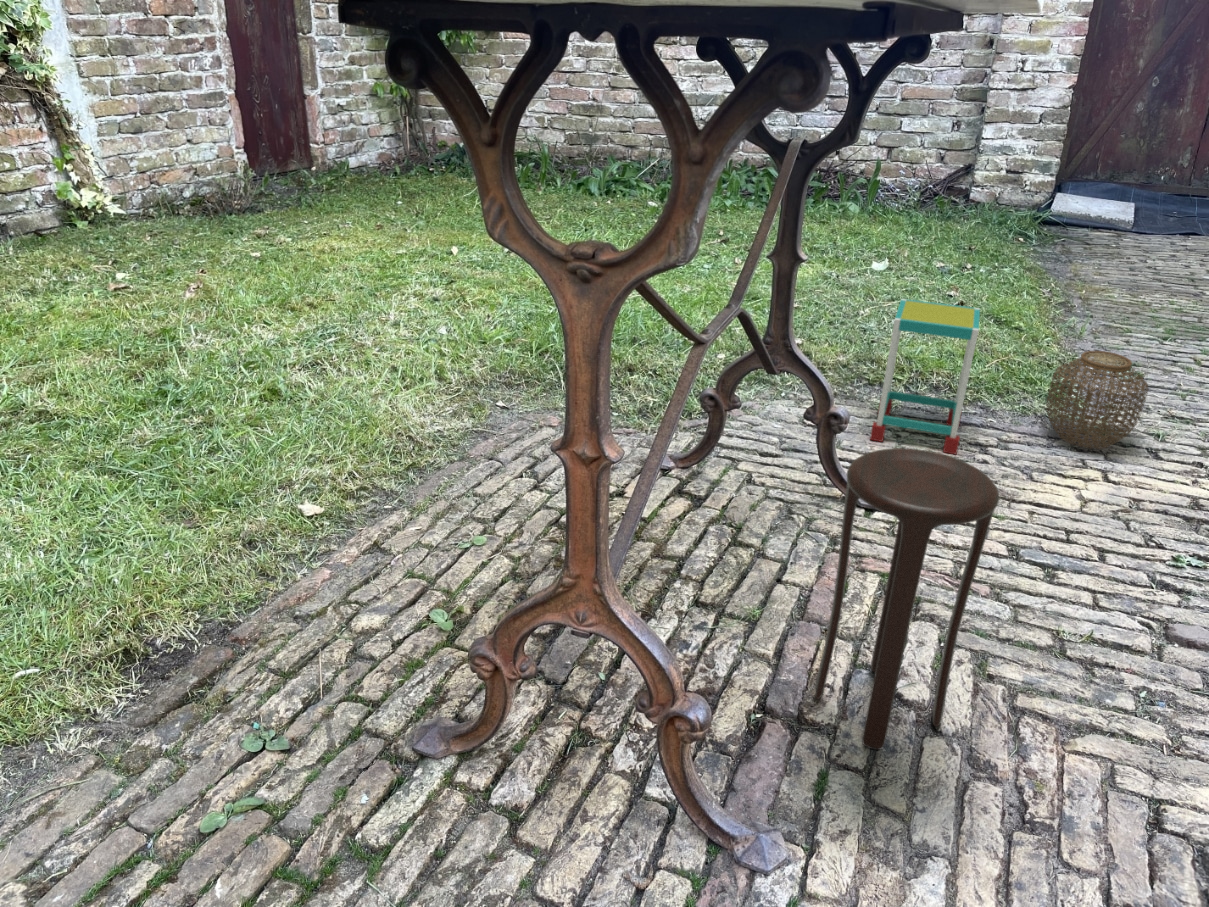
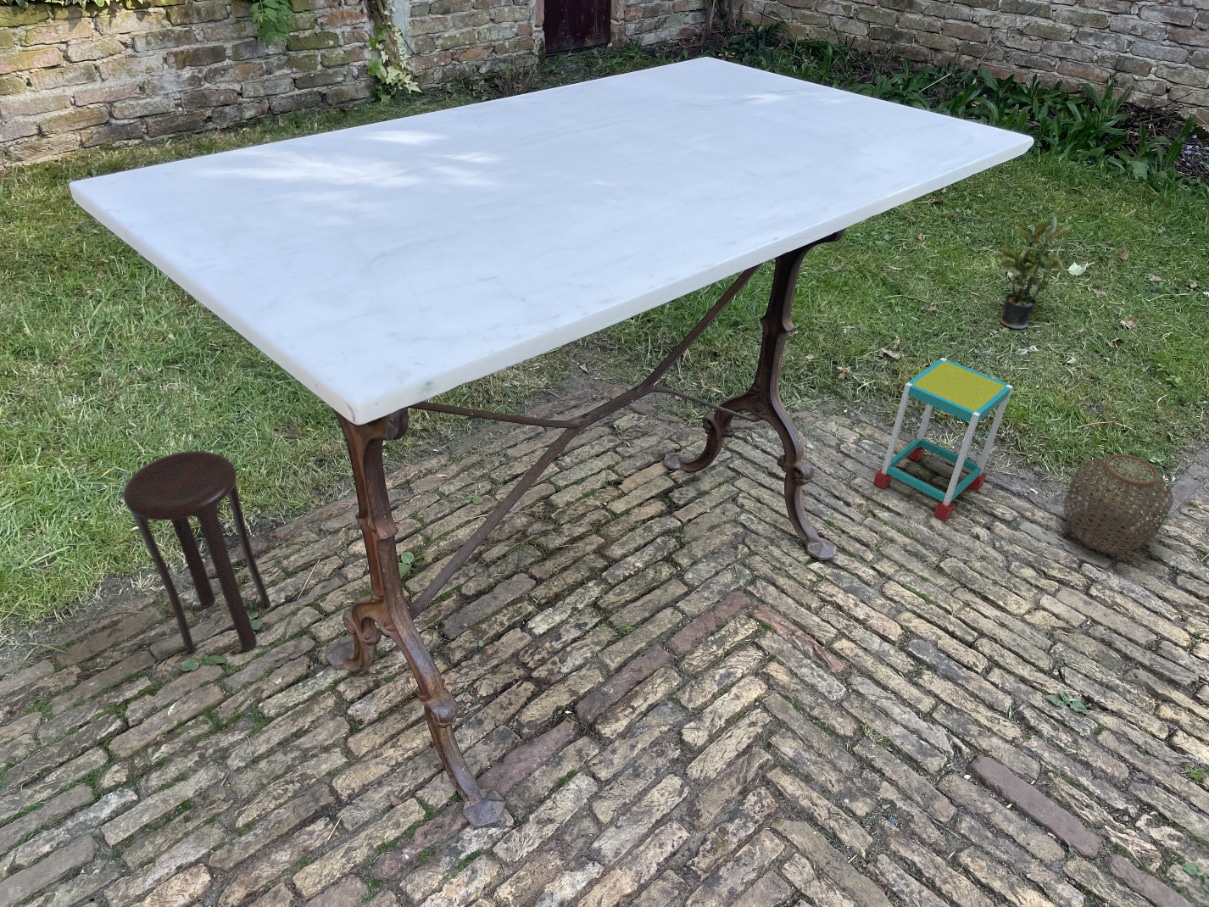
potted plant: none [852,193,914,307] -> present [1000,215,1073,329]
stool: present [815,448,999,750] -> present [124,451,271,652]

